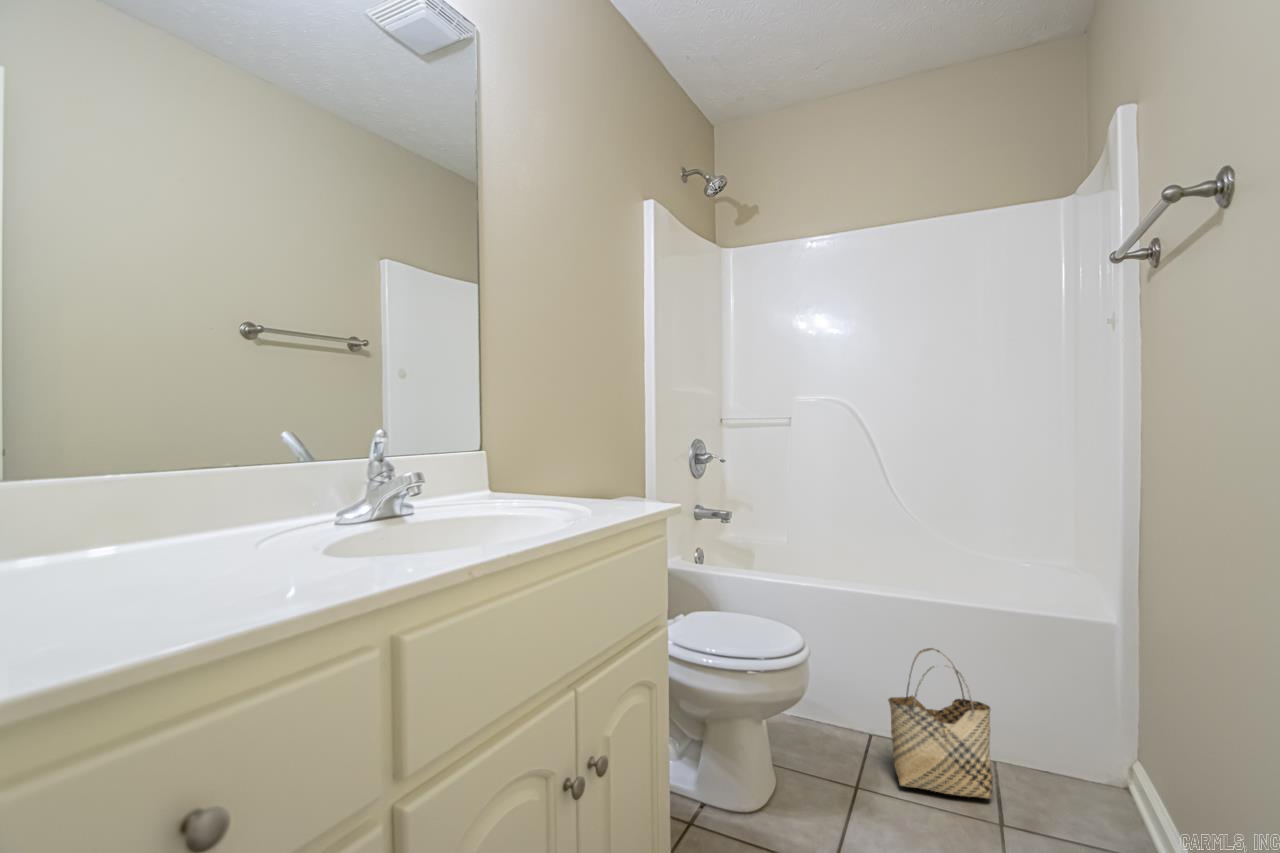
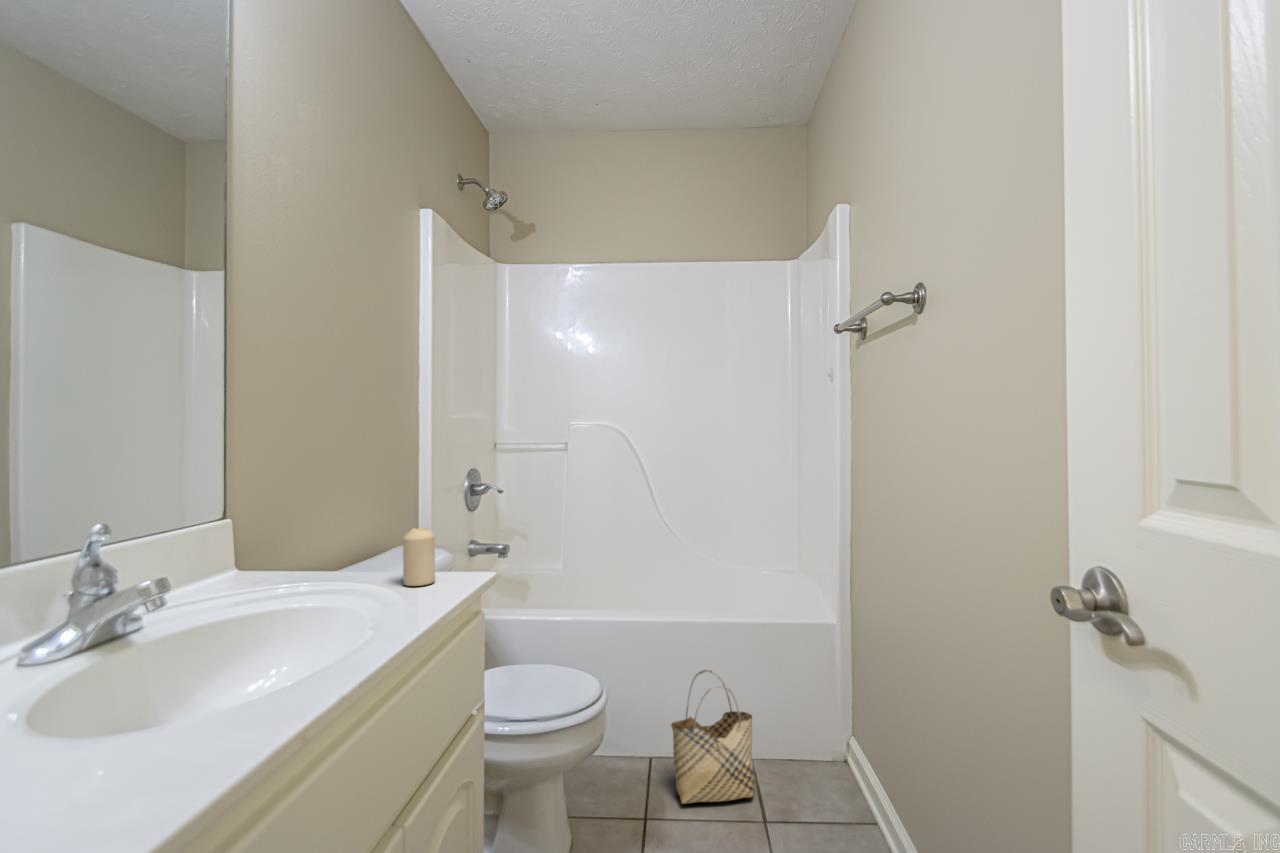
candle: none [603,456,630,506] -> present [403,528,435,586]

